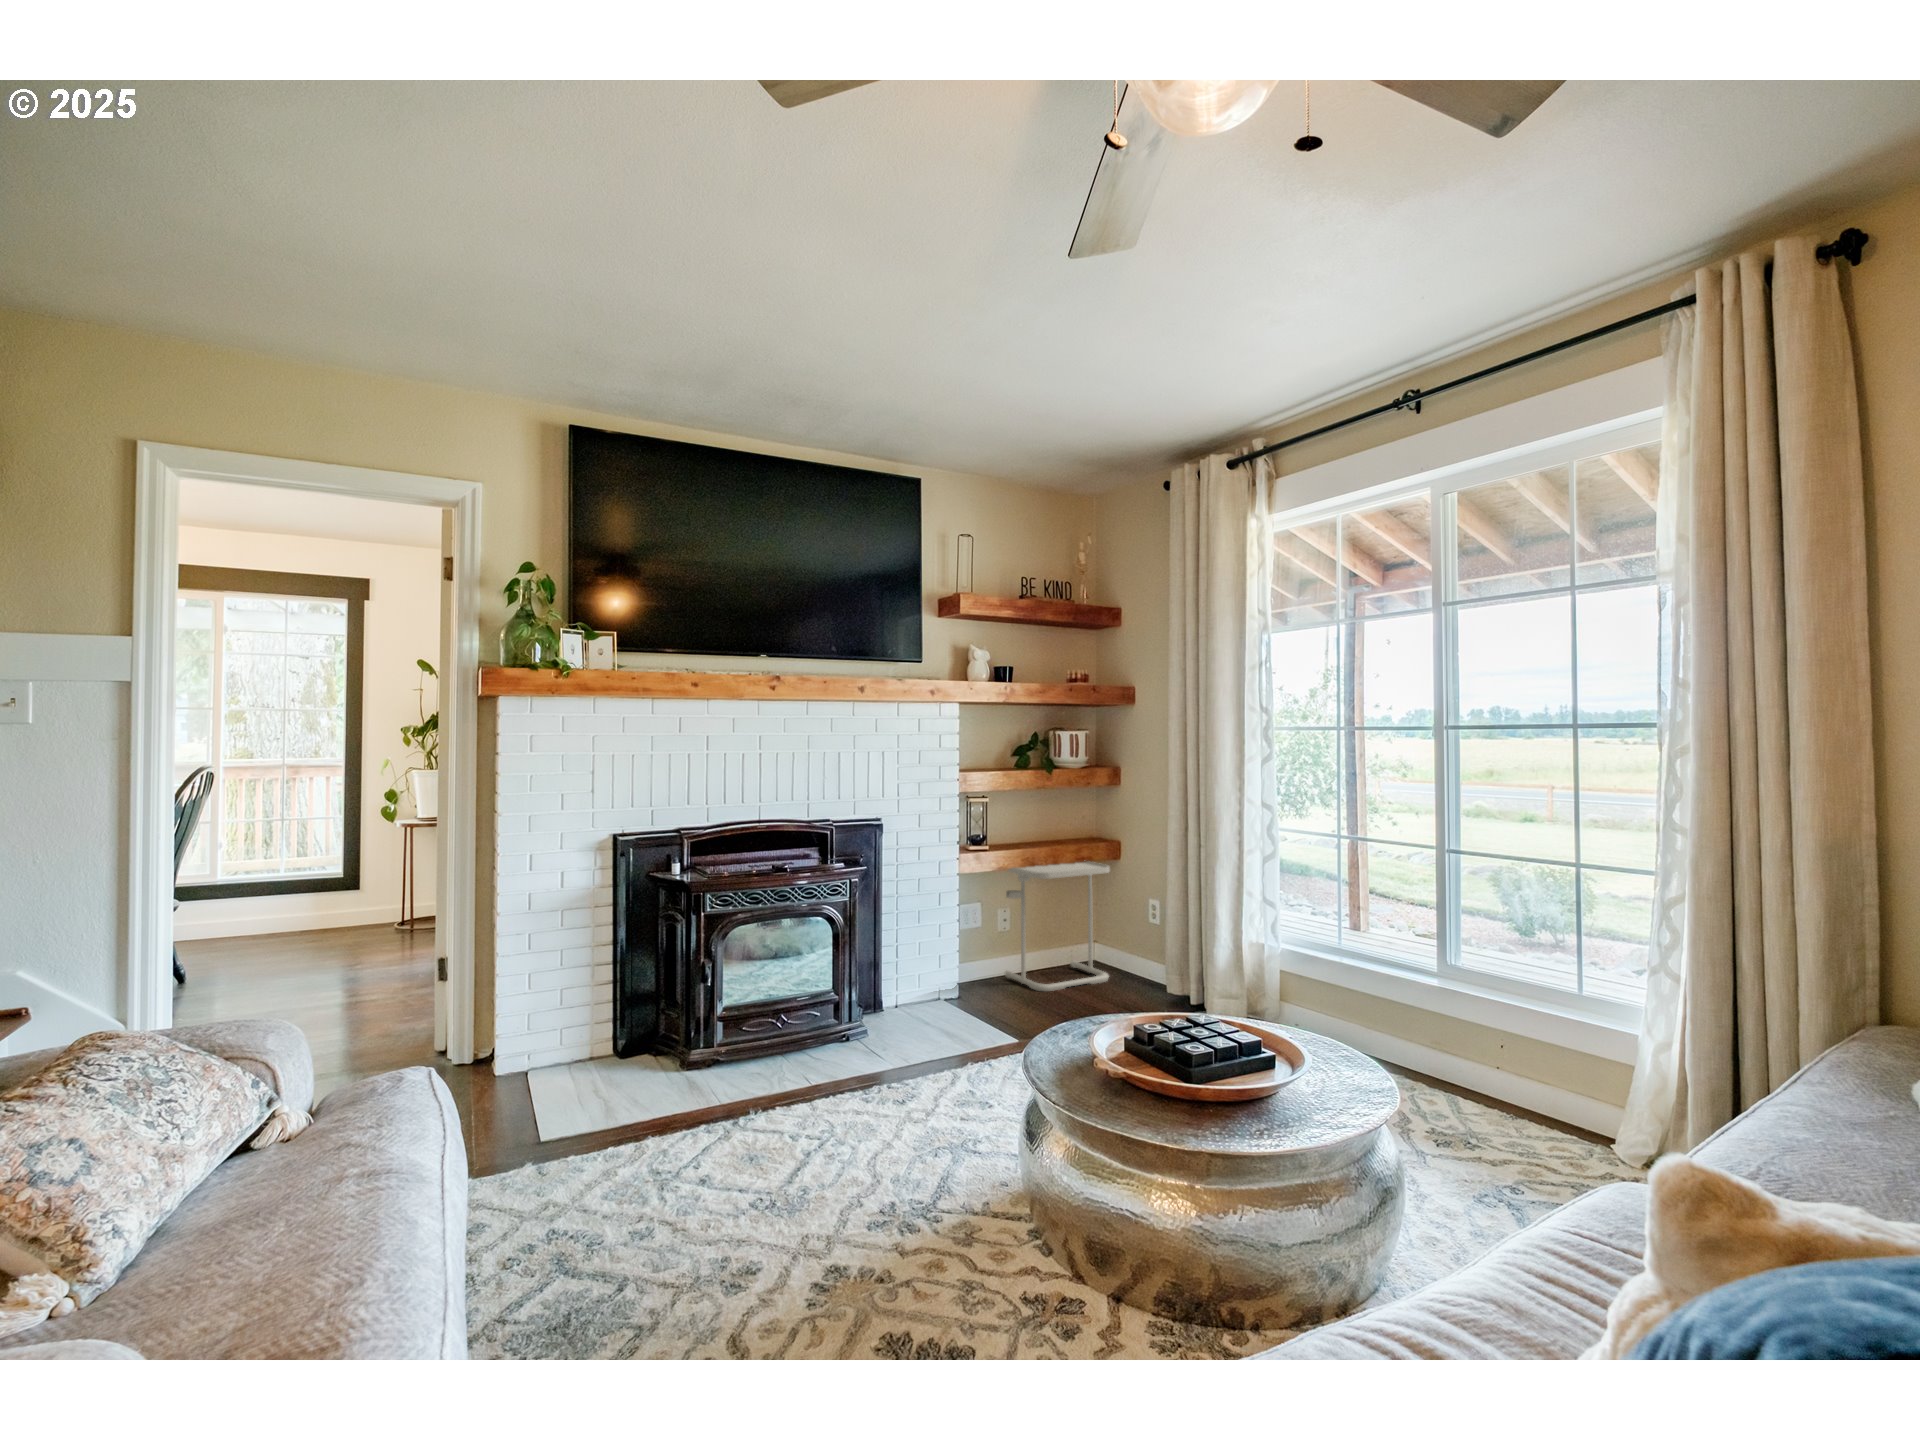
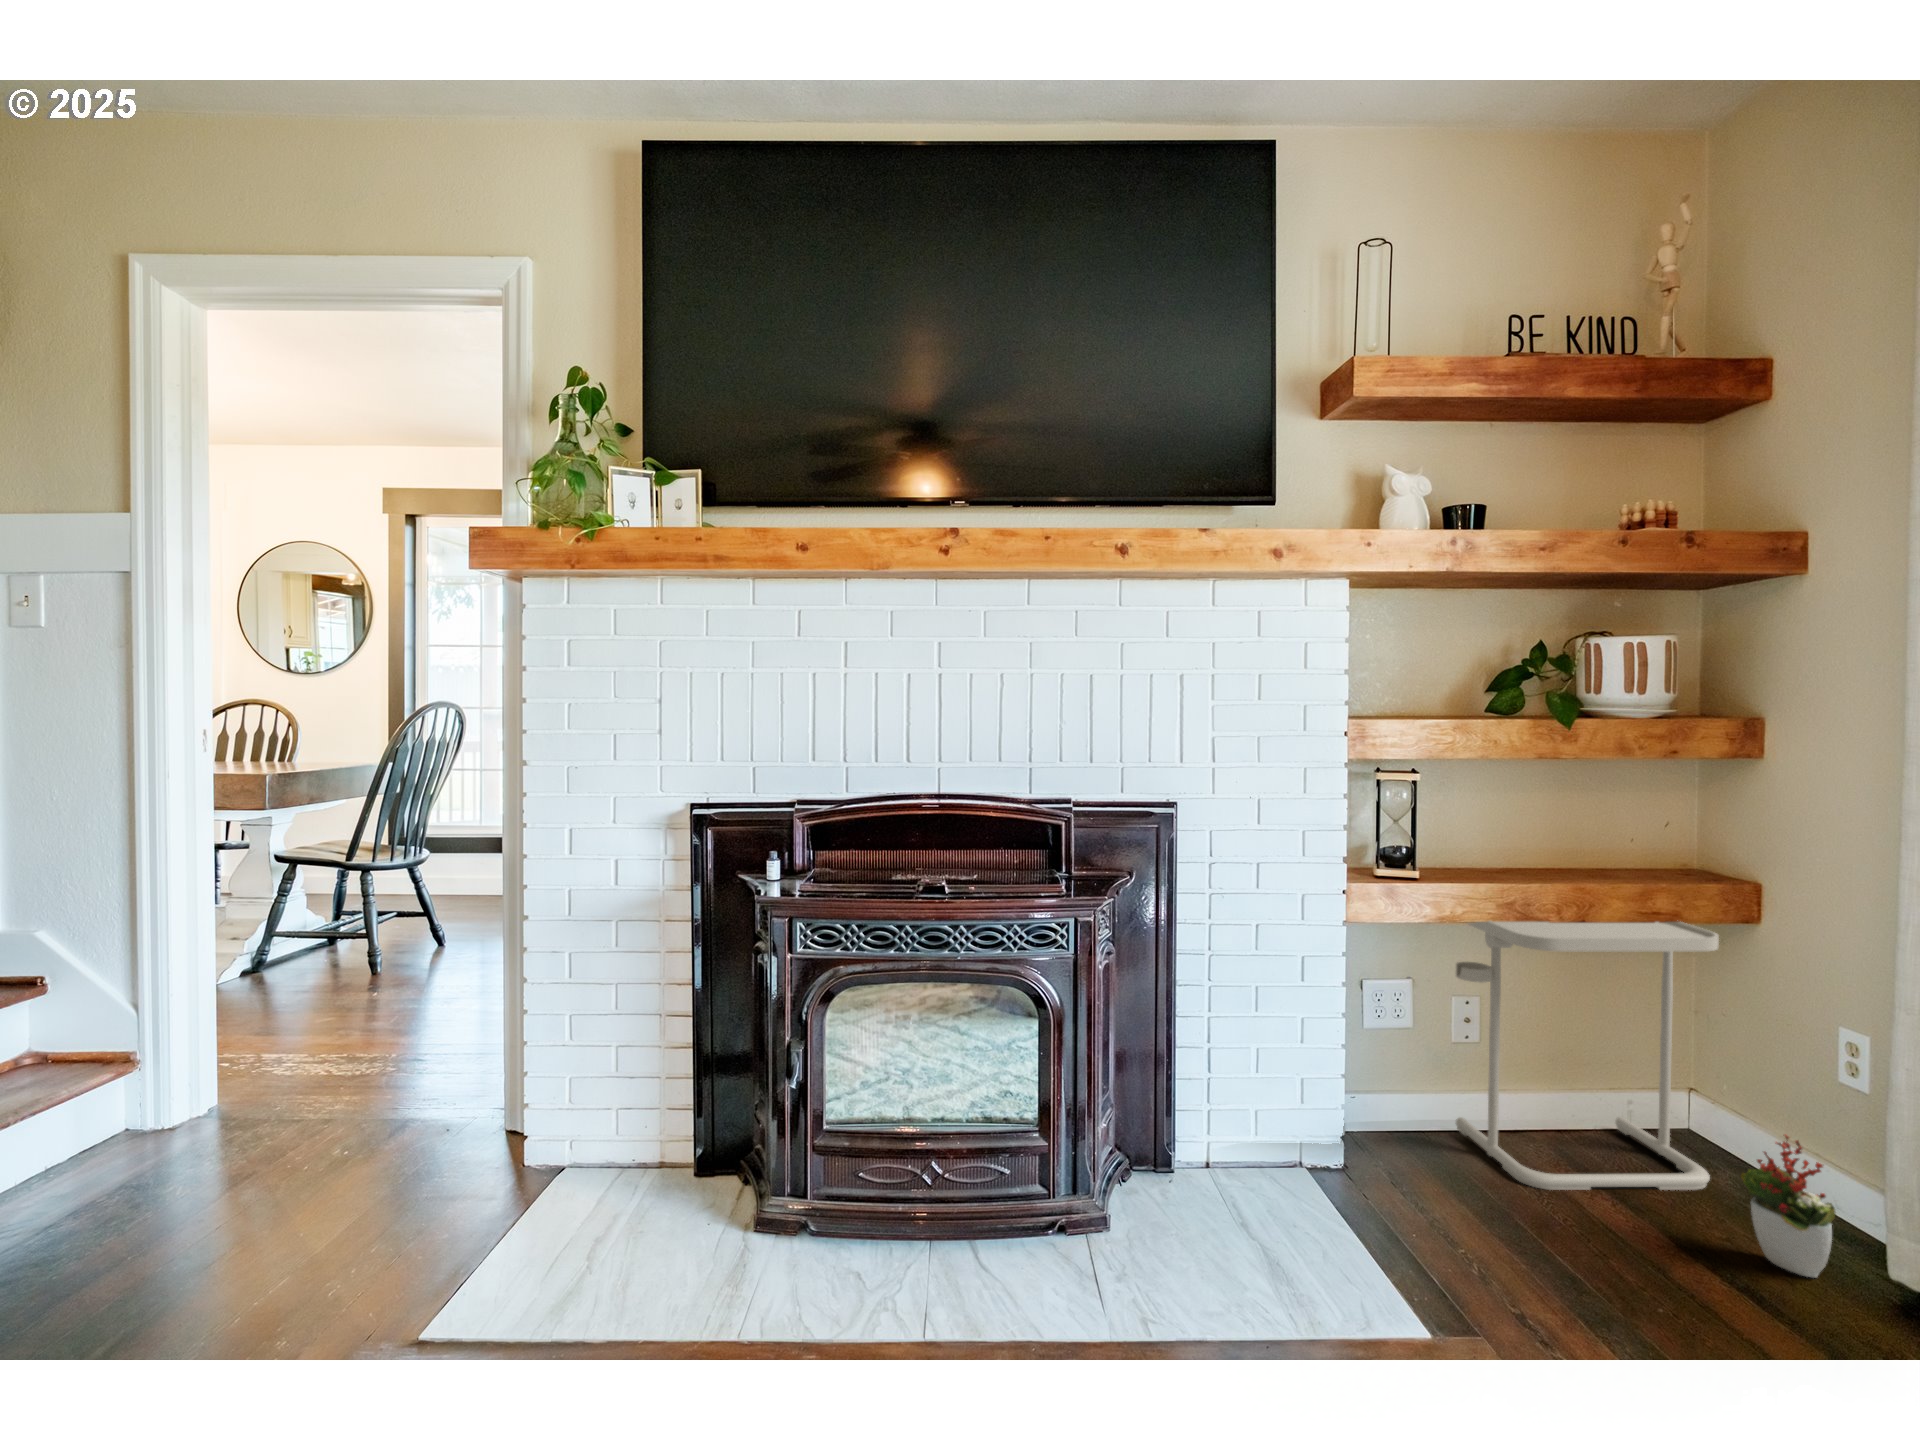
decorative plant: none [1121,944,1153,1000] -> present [1741,1135,1835,1278]

